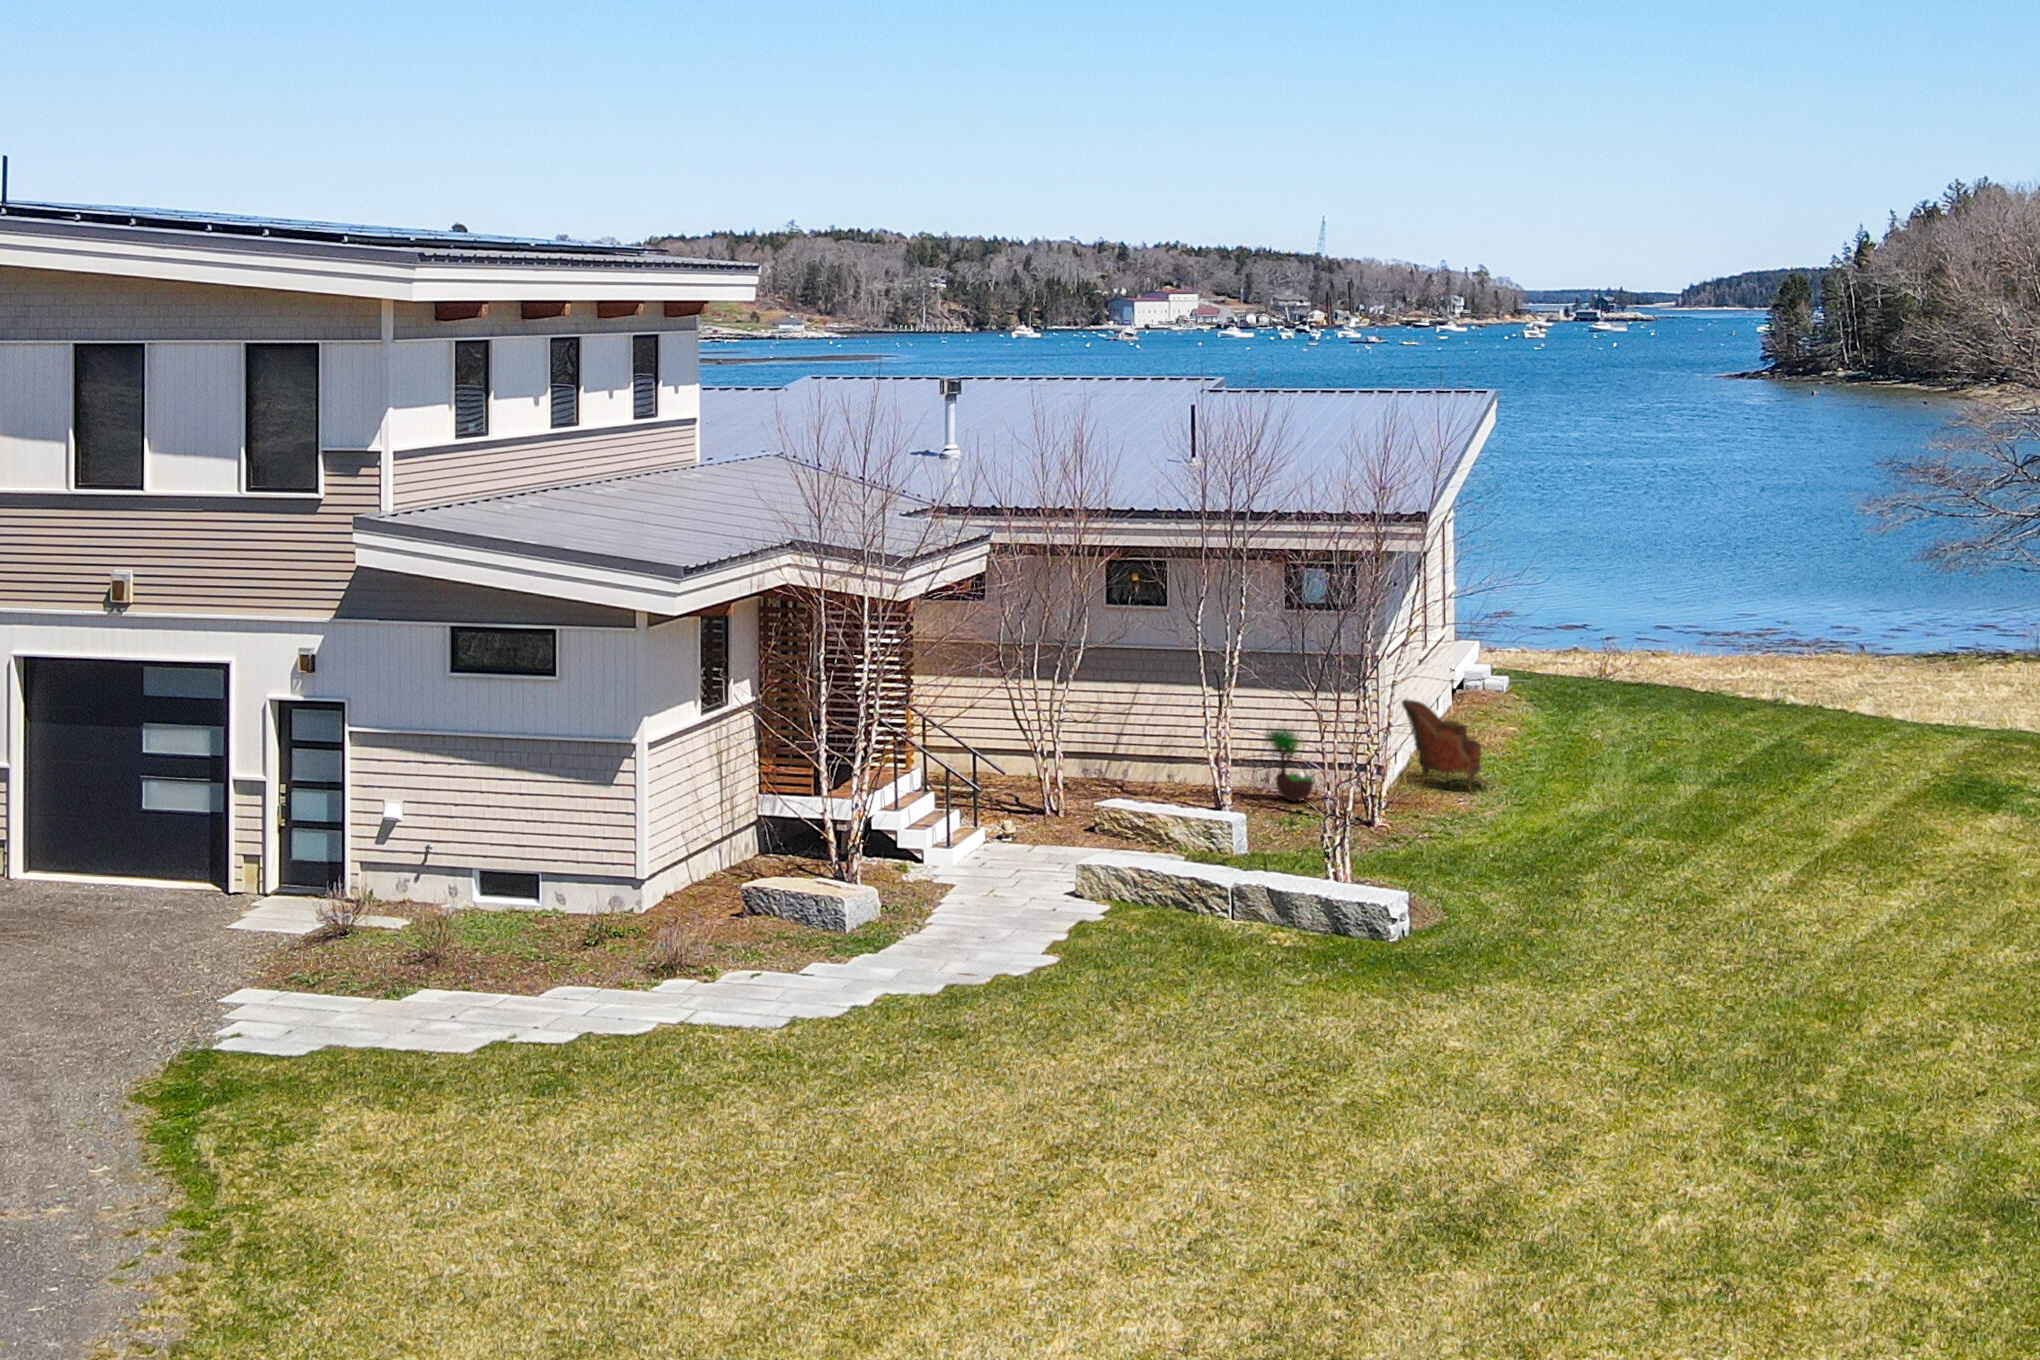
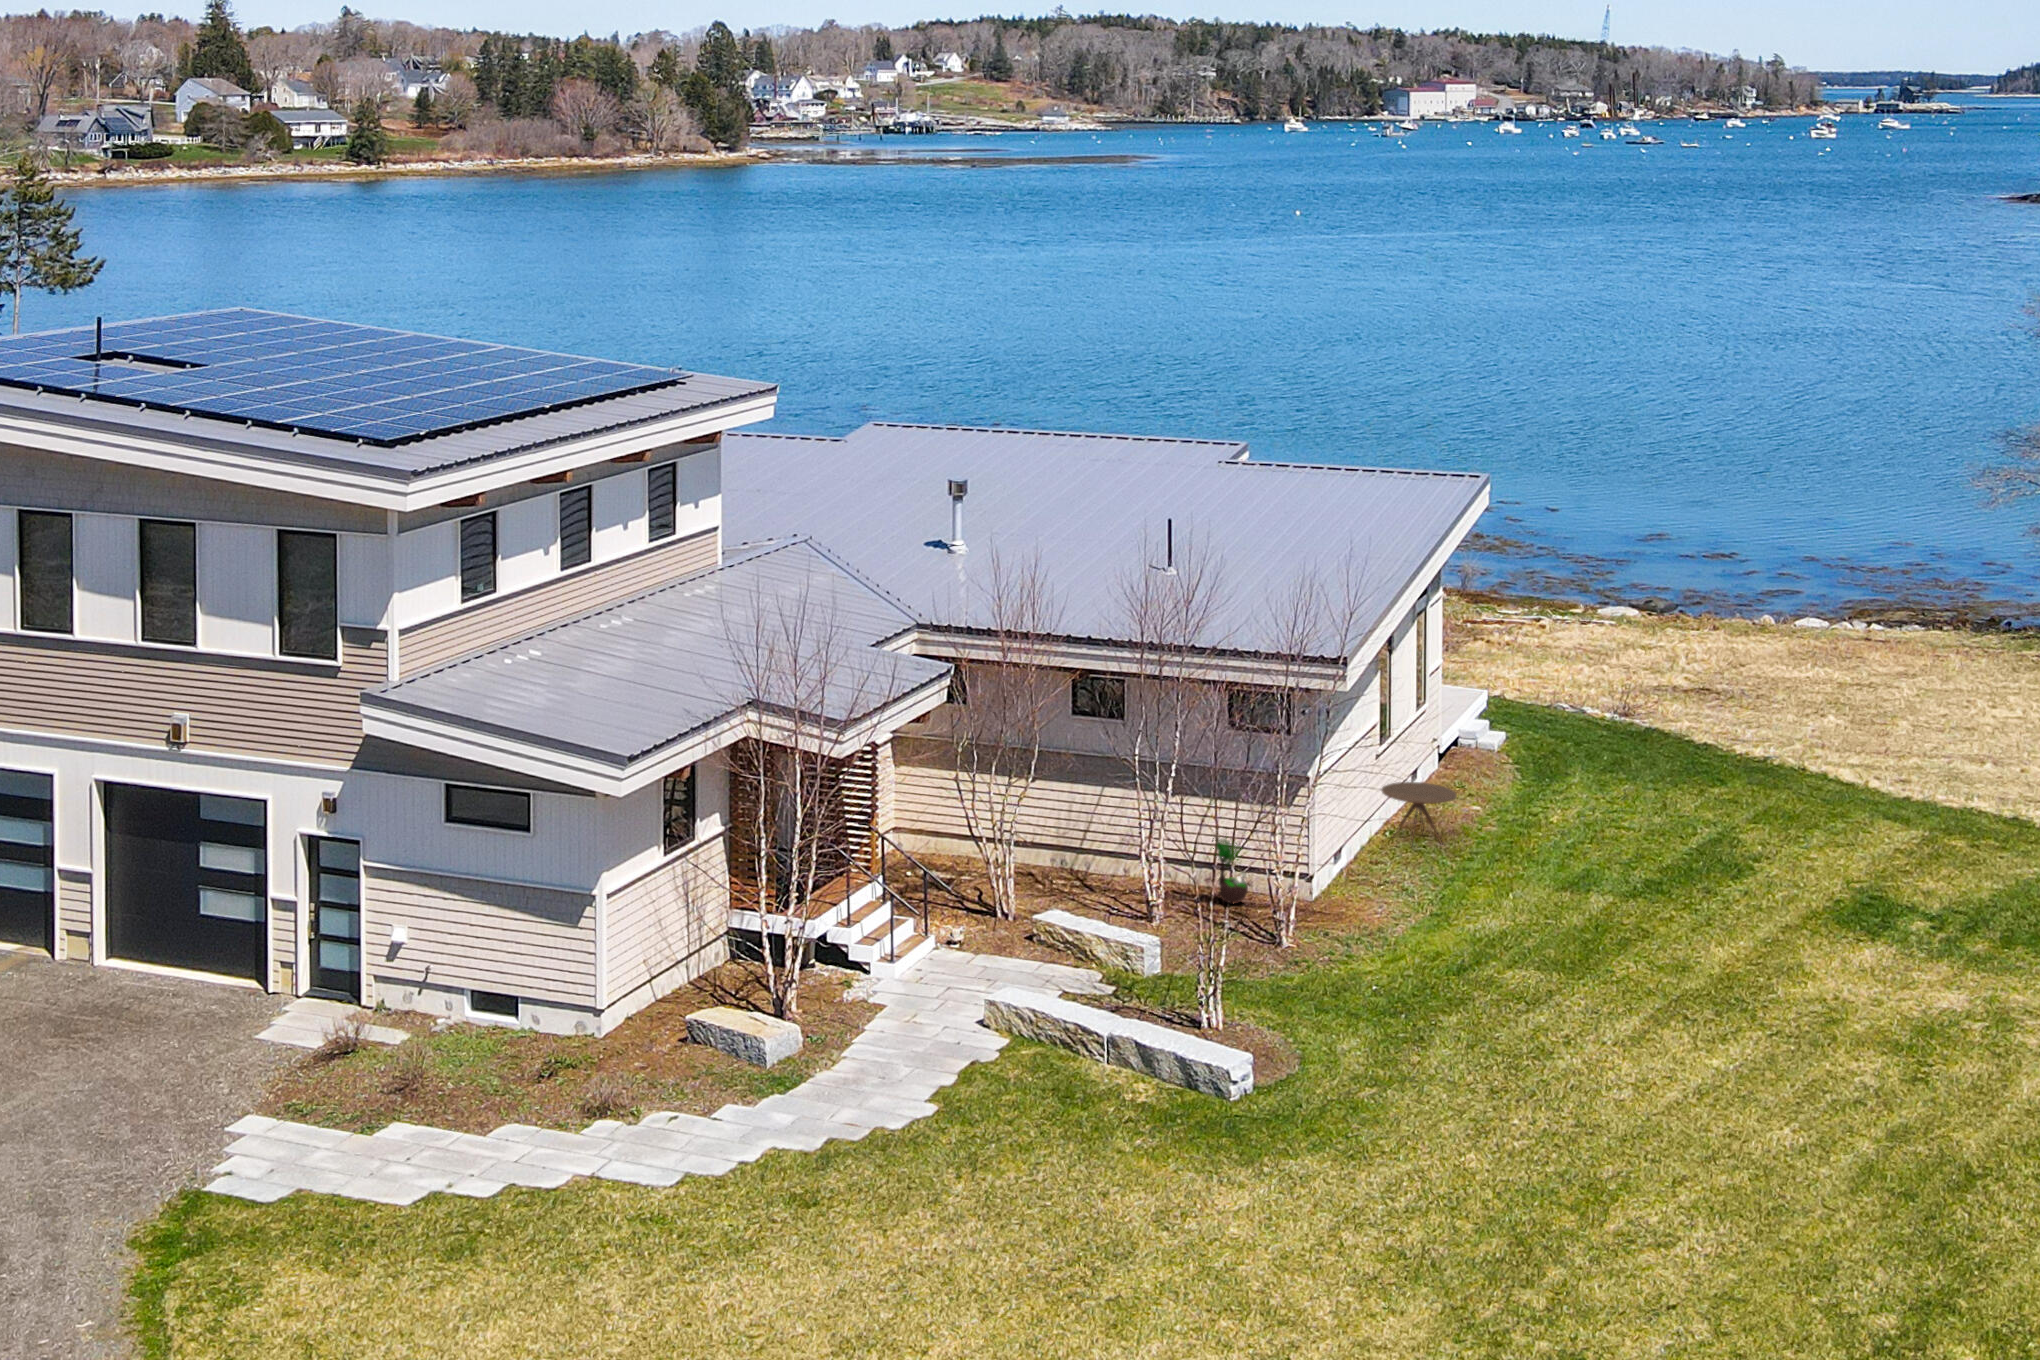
round table: none [1424,692,1509,759] -> present [1382,782,1457,844]
armchair: present [1402,699,1481,794] -> none [1340,806,1410,899]

